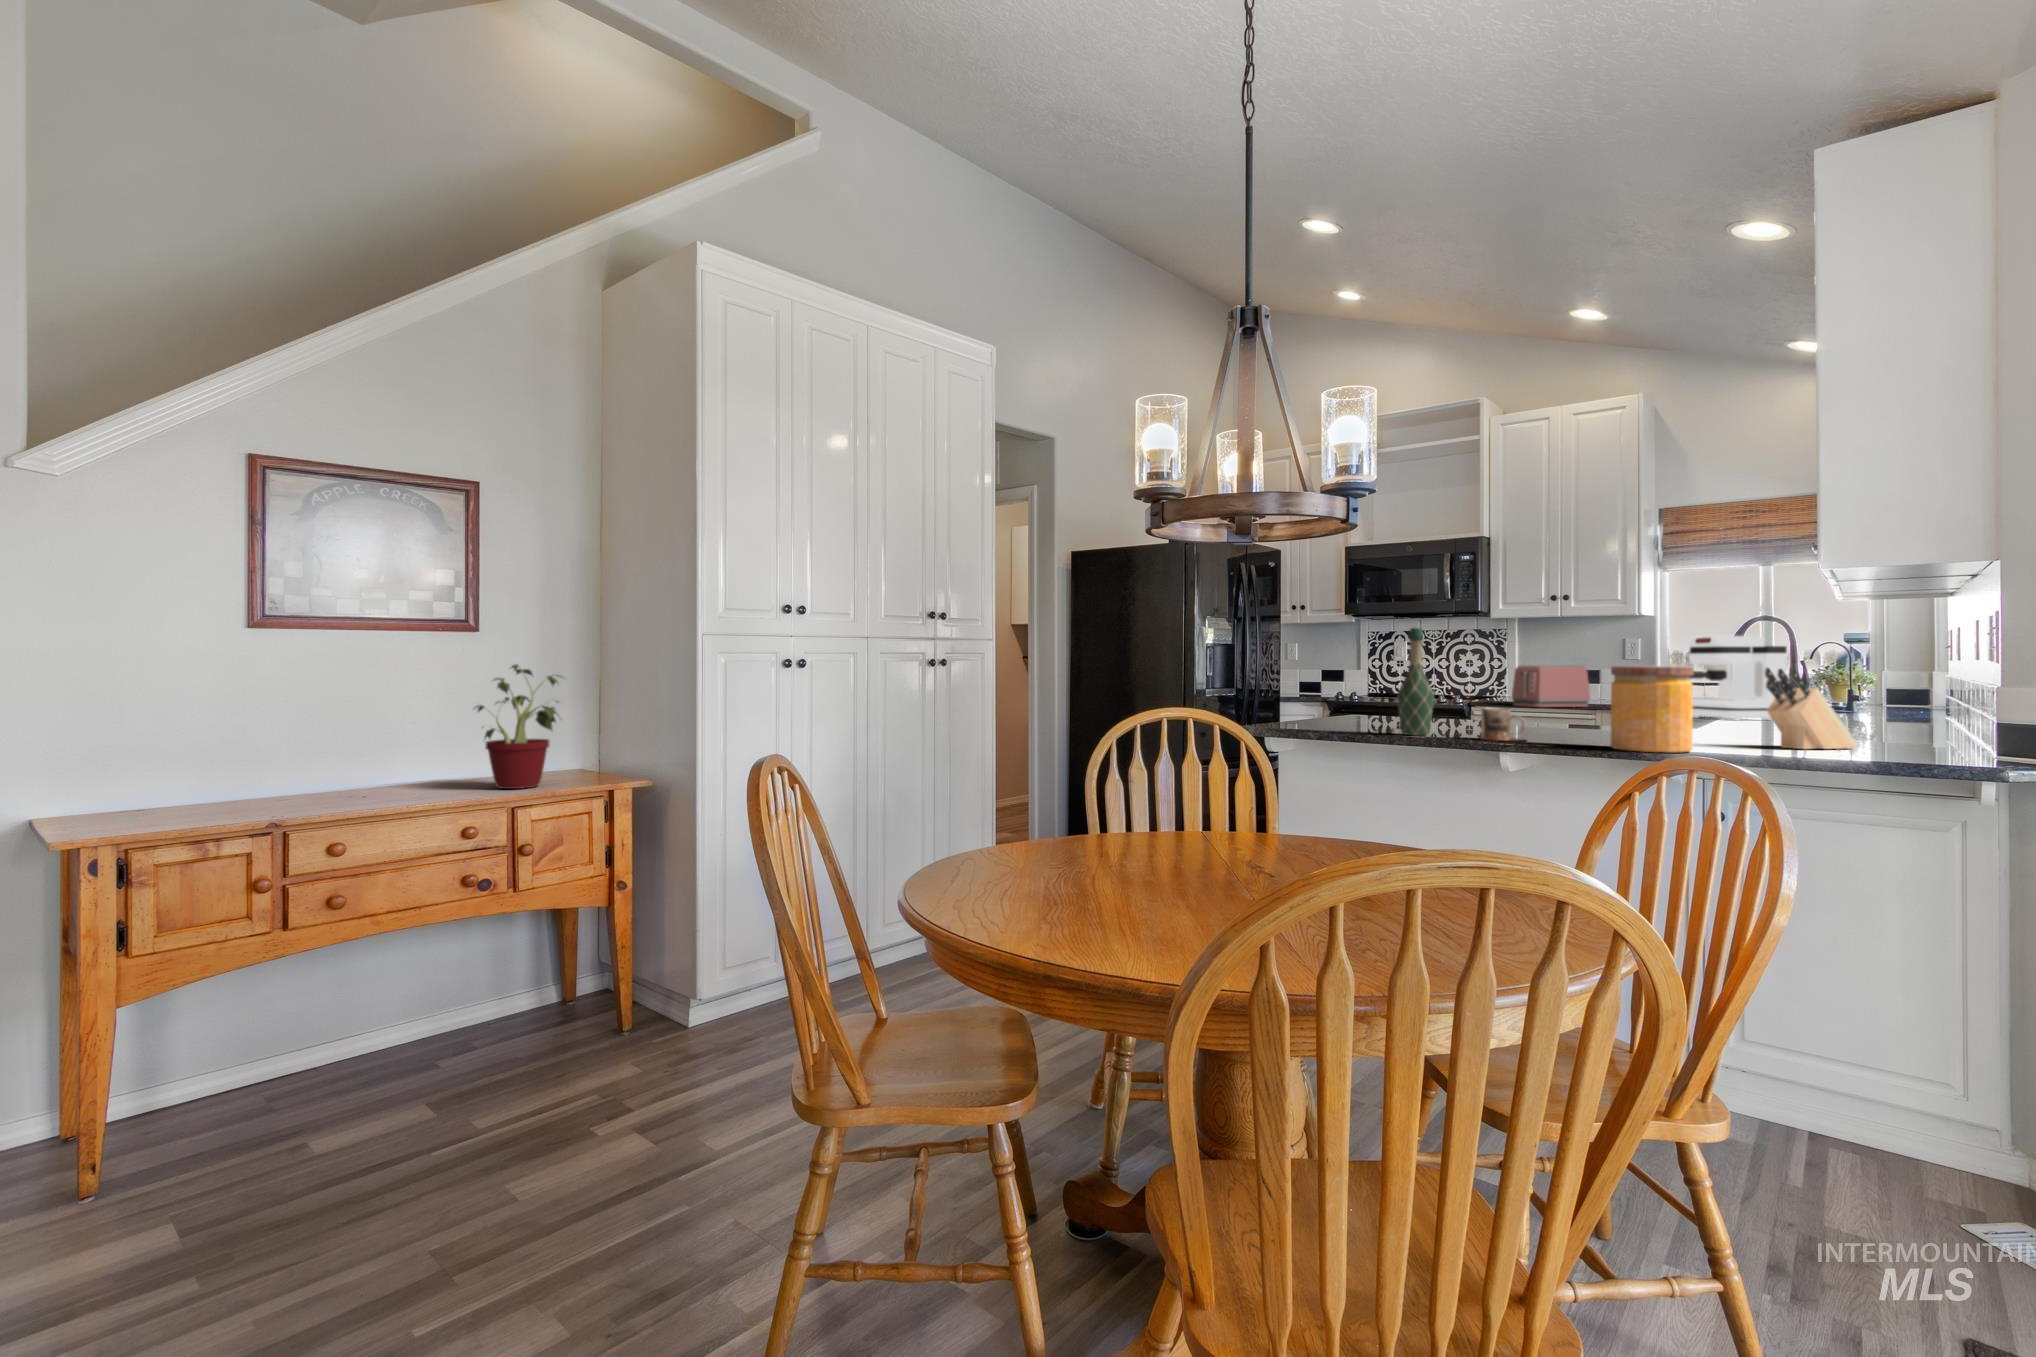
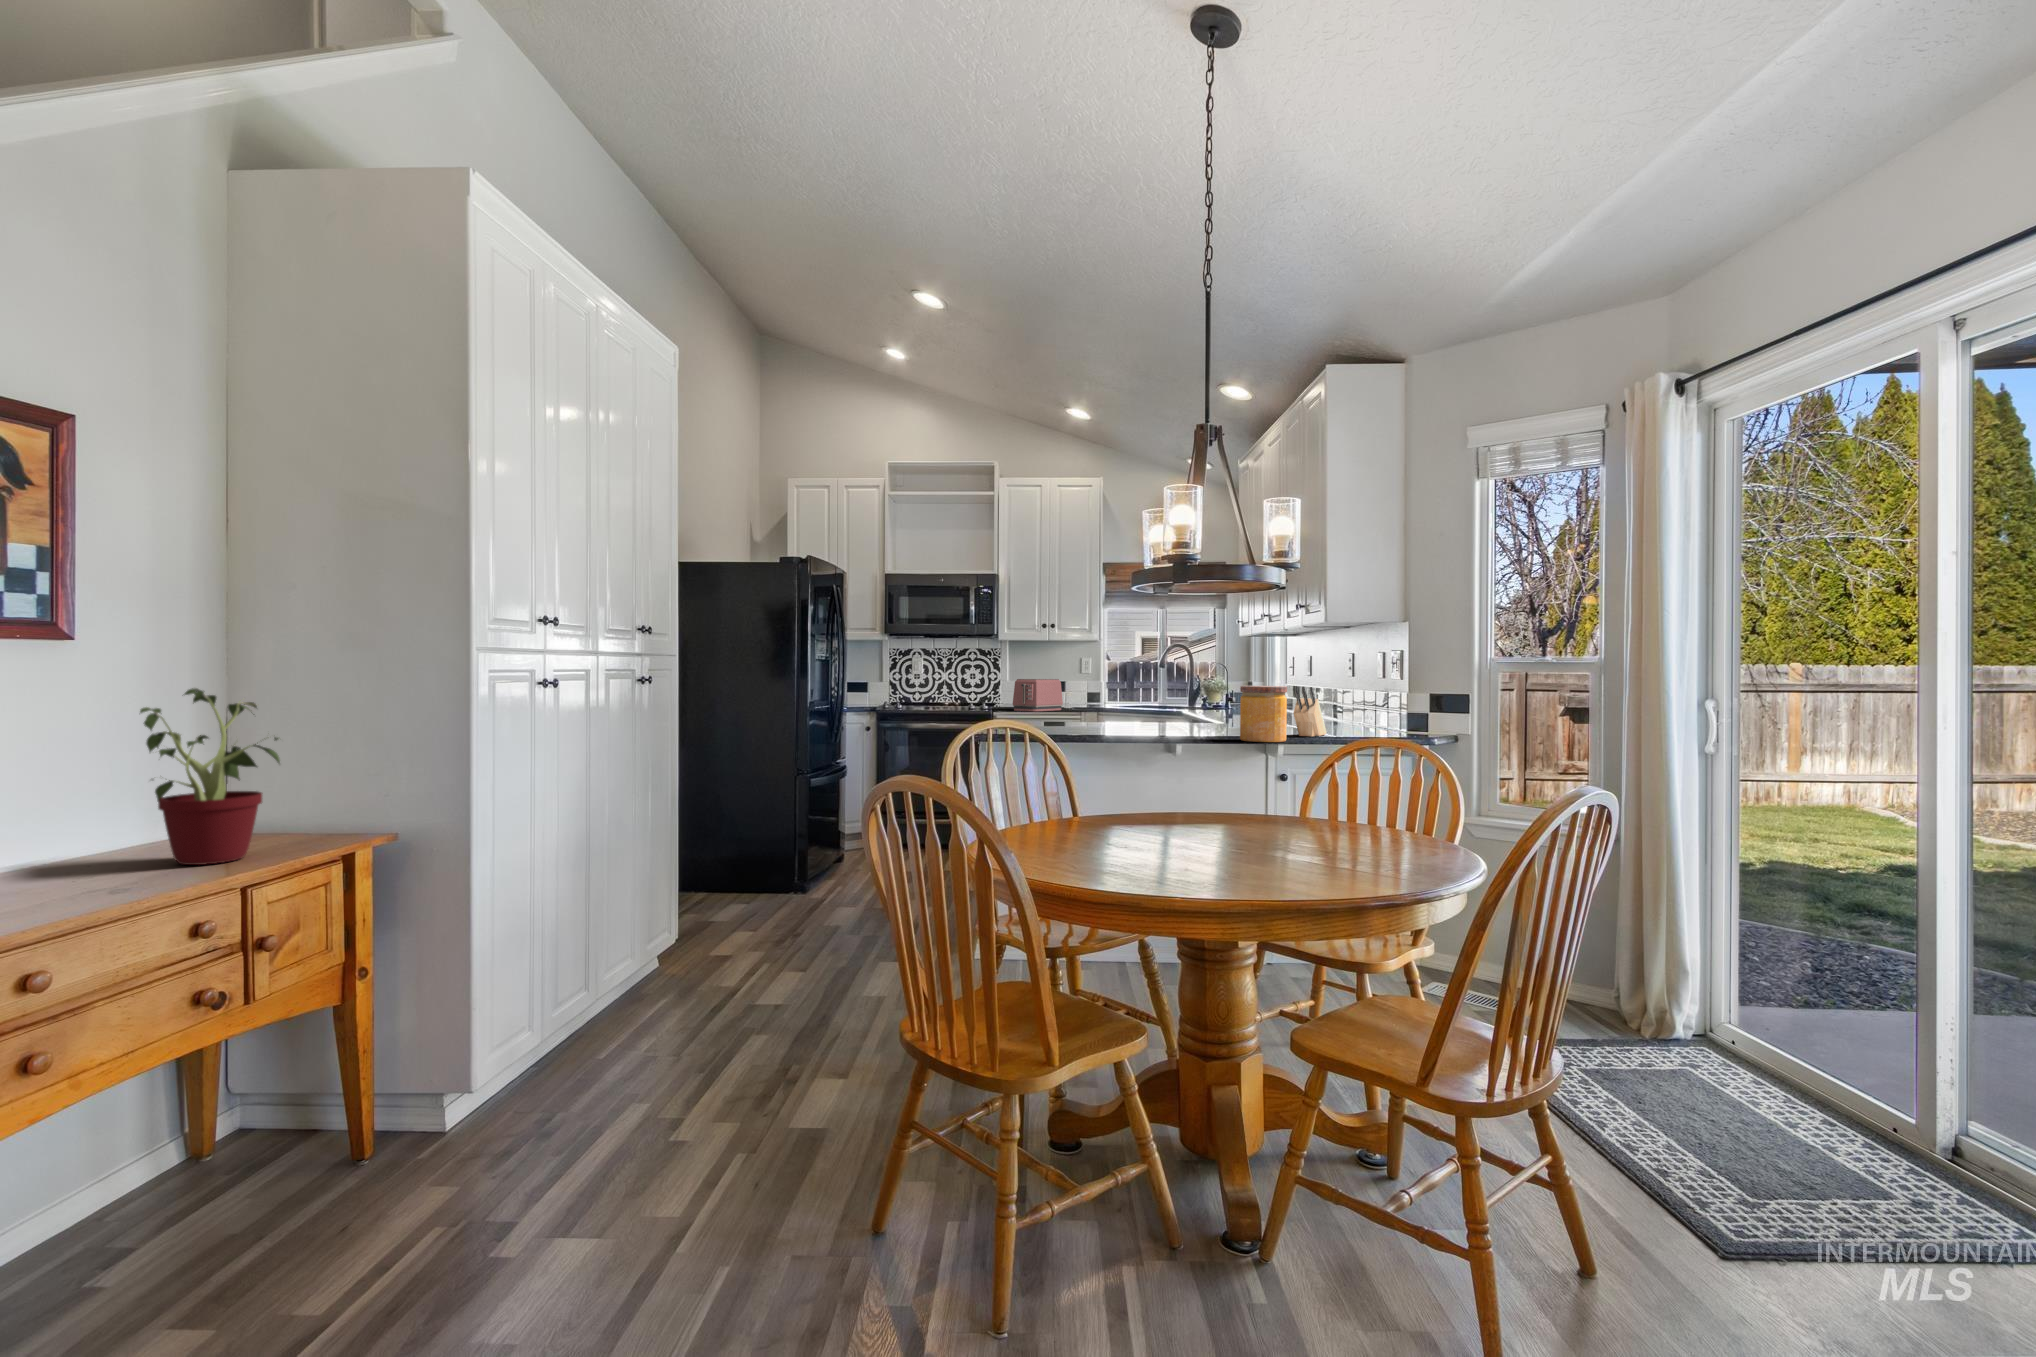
wine bottle: present [1397,628,1434,735] -> none [1094,656,1120,737]
coffee maker: present [1689,636,1787,720] -> none [1151,660,1207,718]
mug: present [1481,708,1525,741] -> none [1151,715,1183,739]

